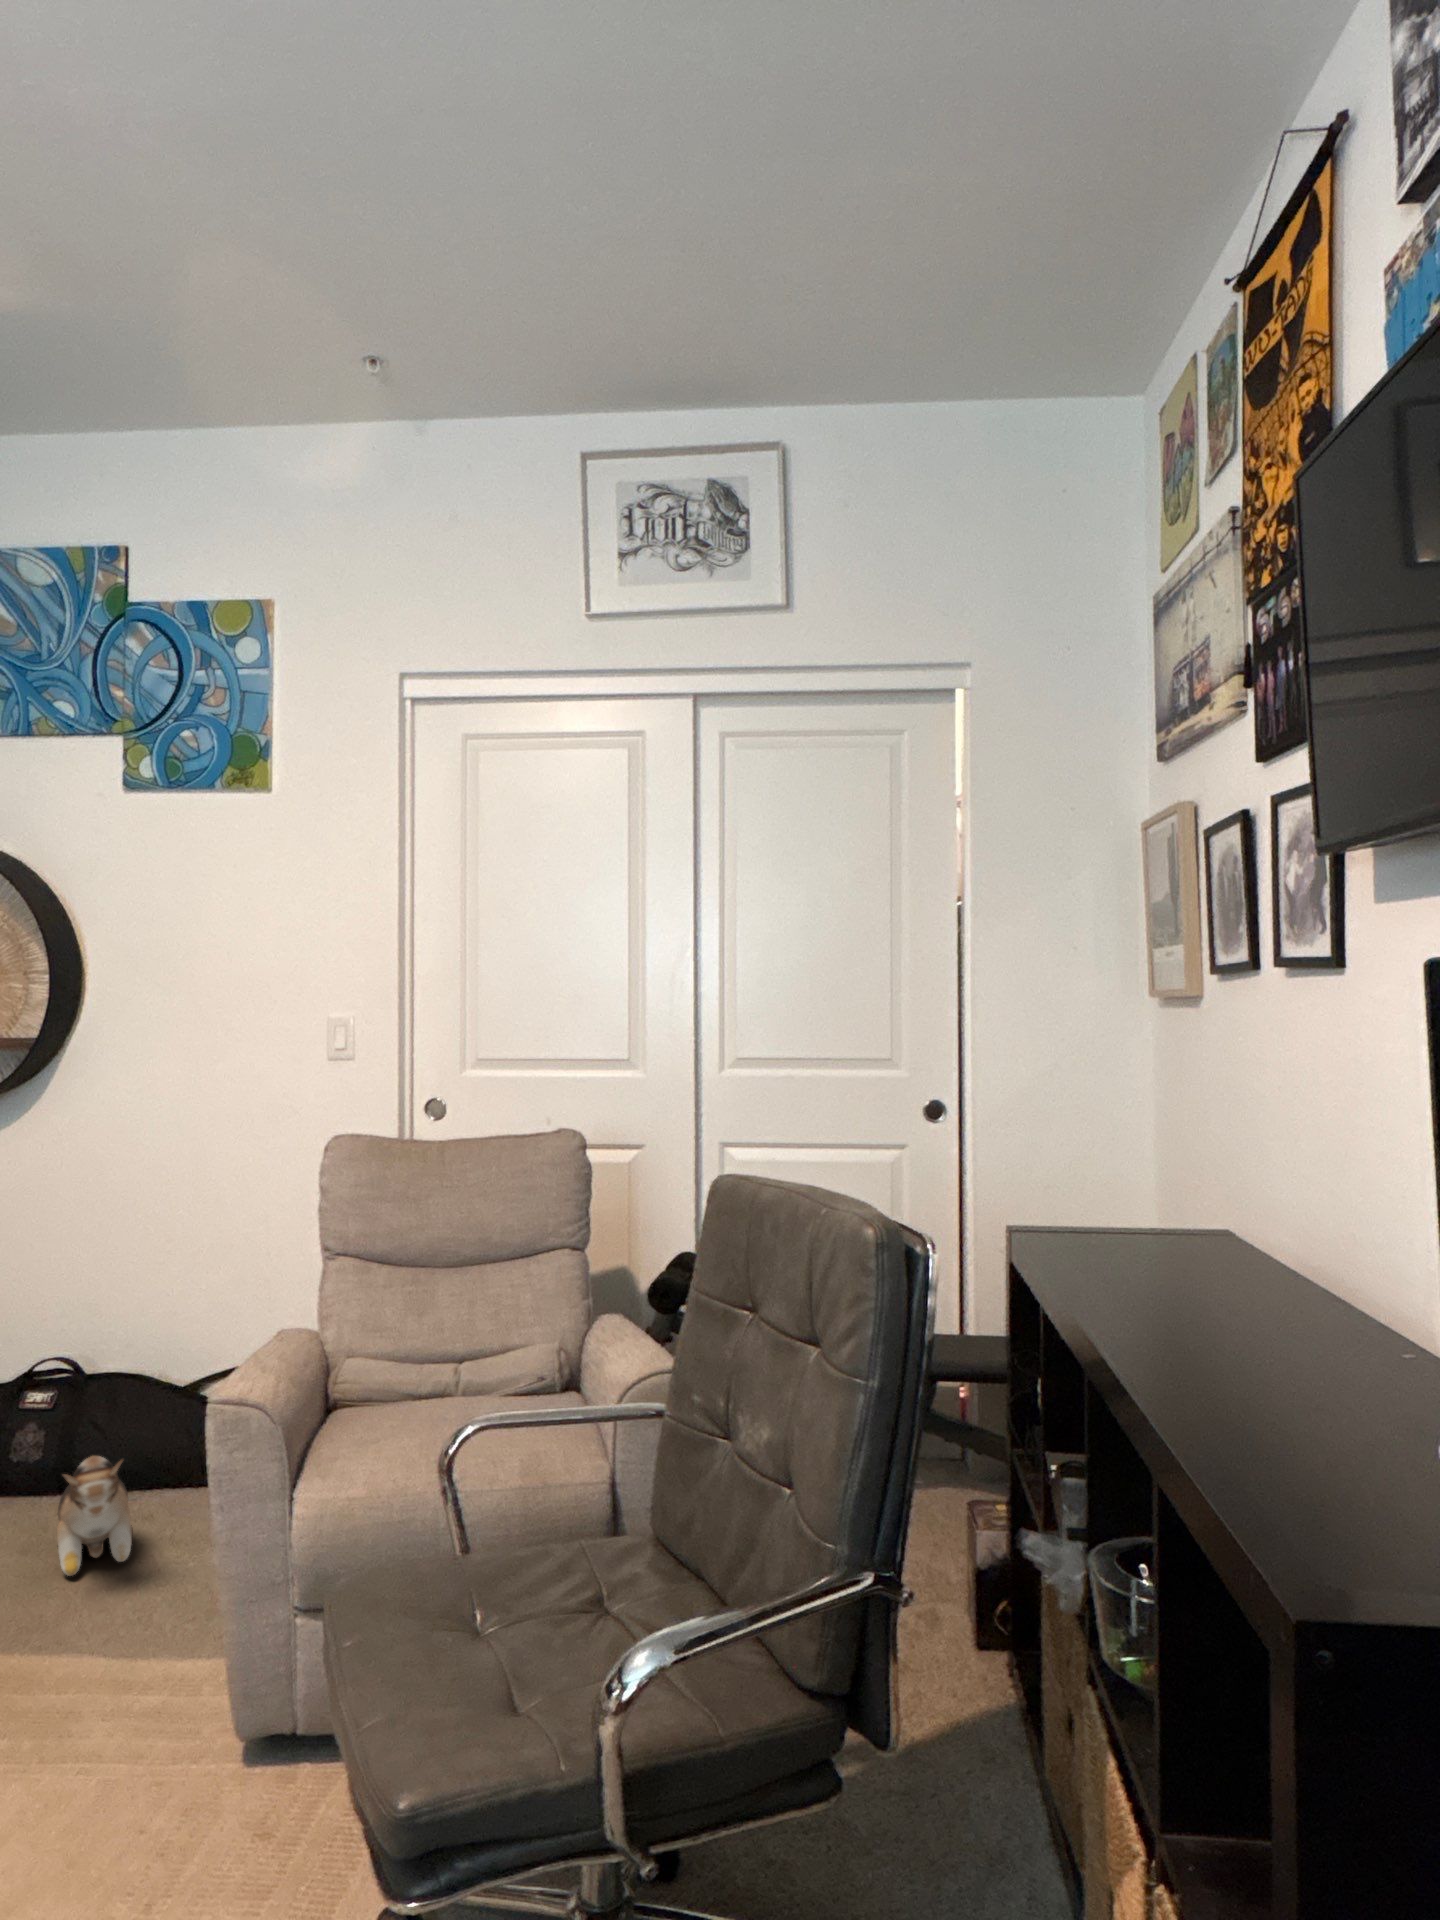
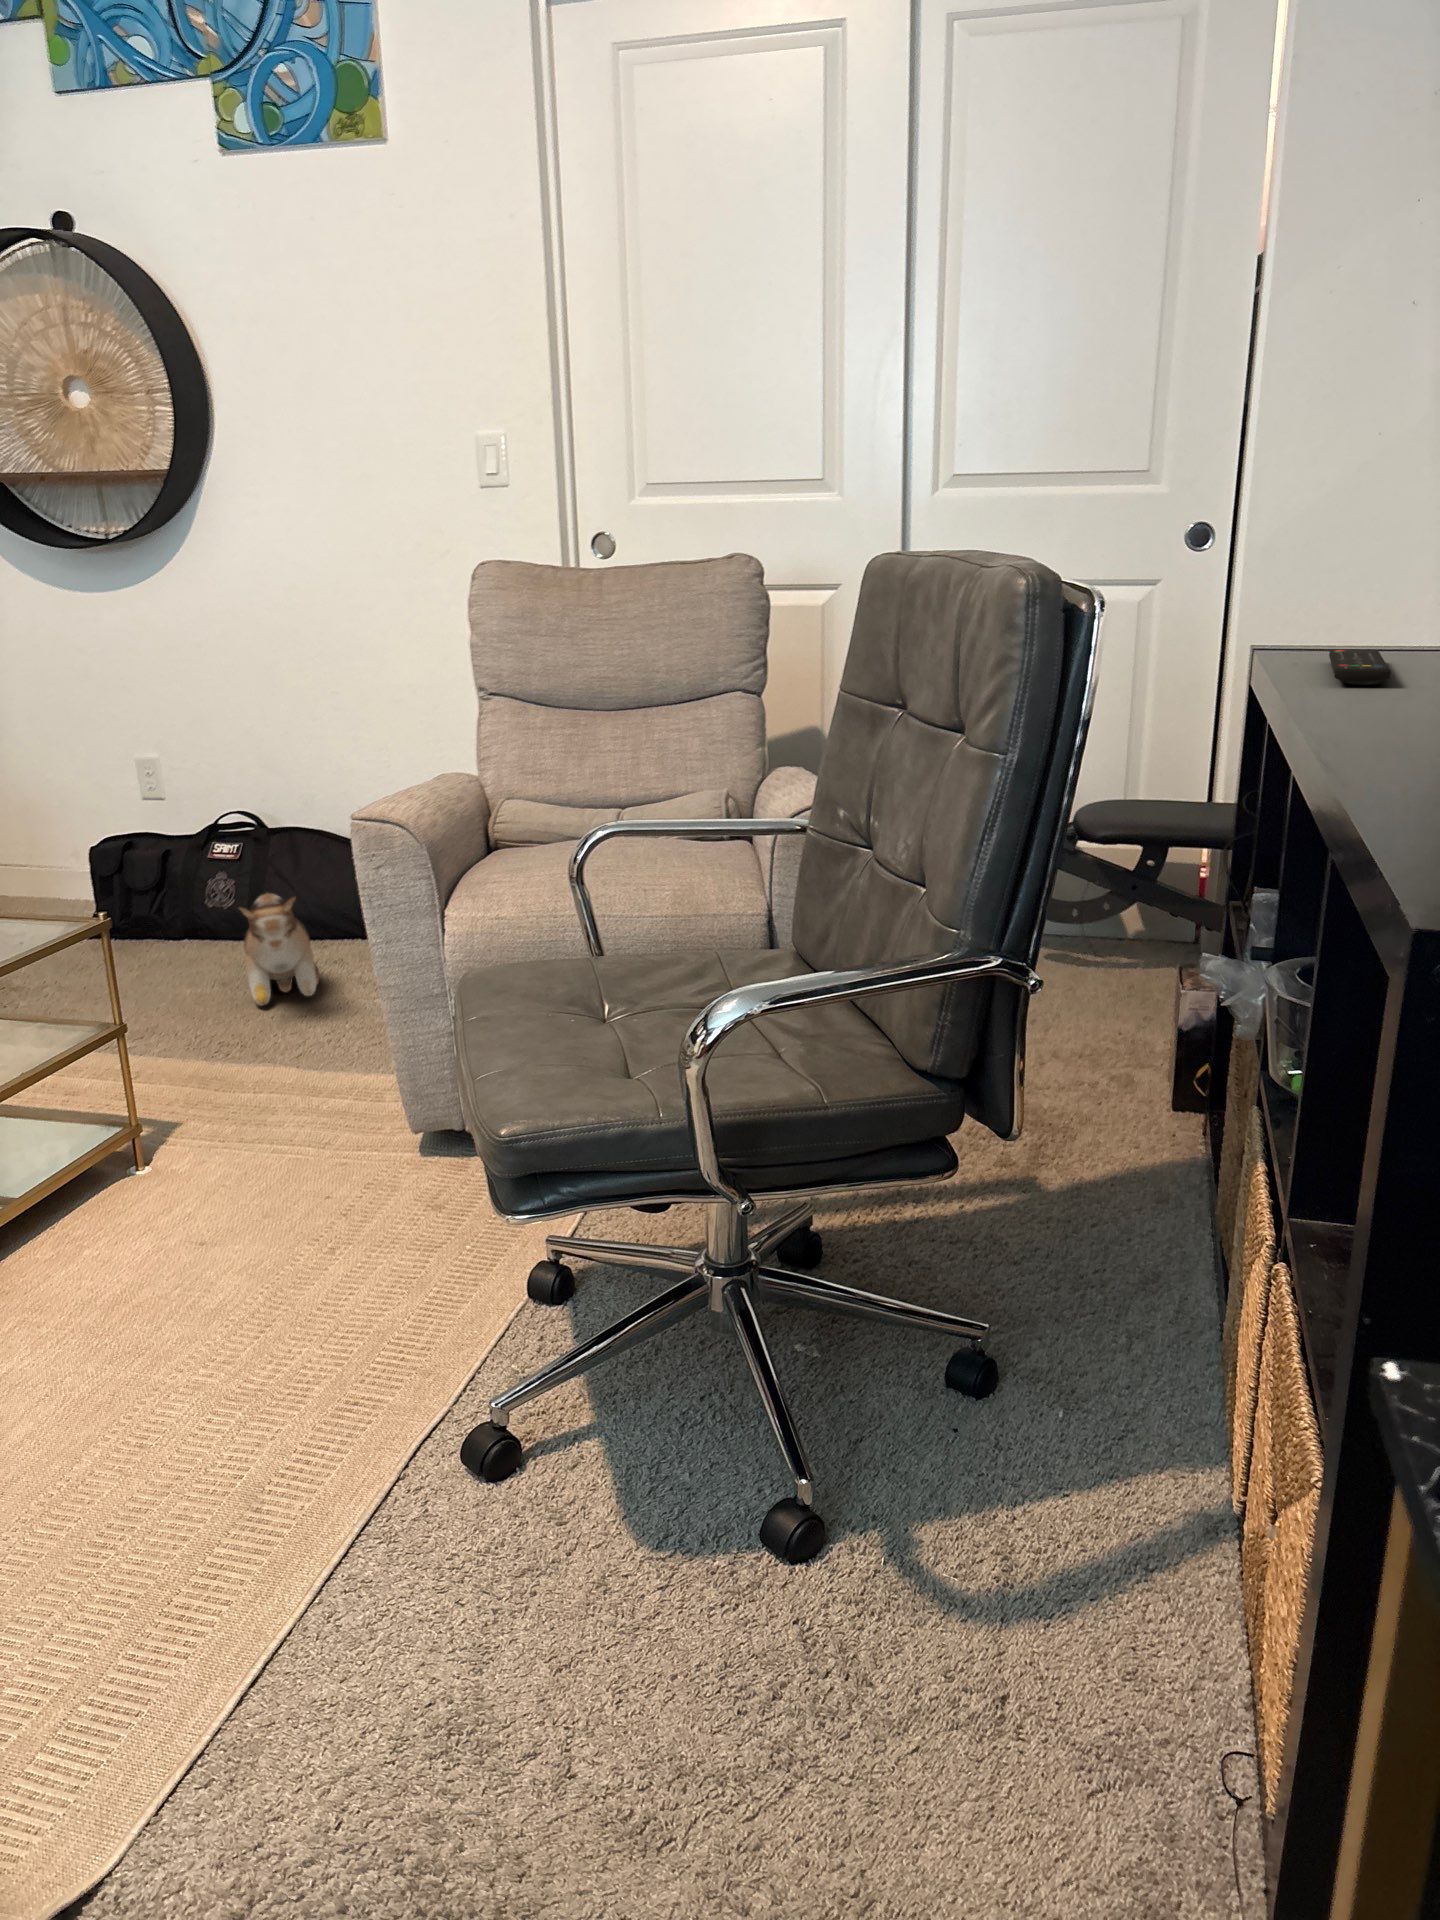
remote control: none [1083,1255,1146,1300] -> present [1329,649,1391,685]

